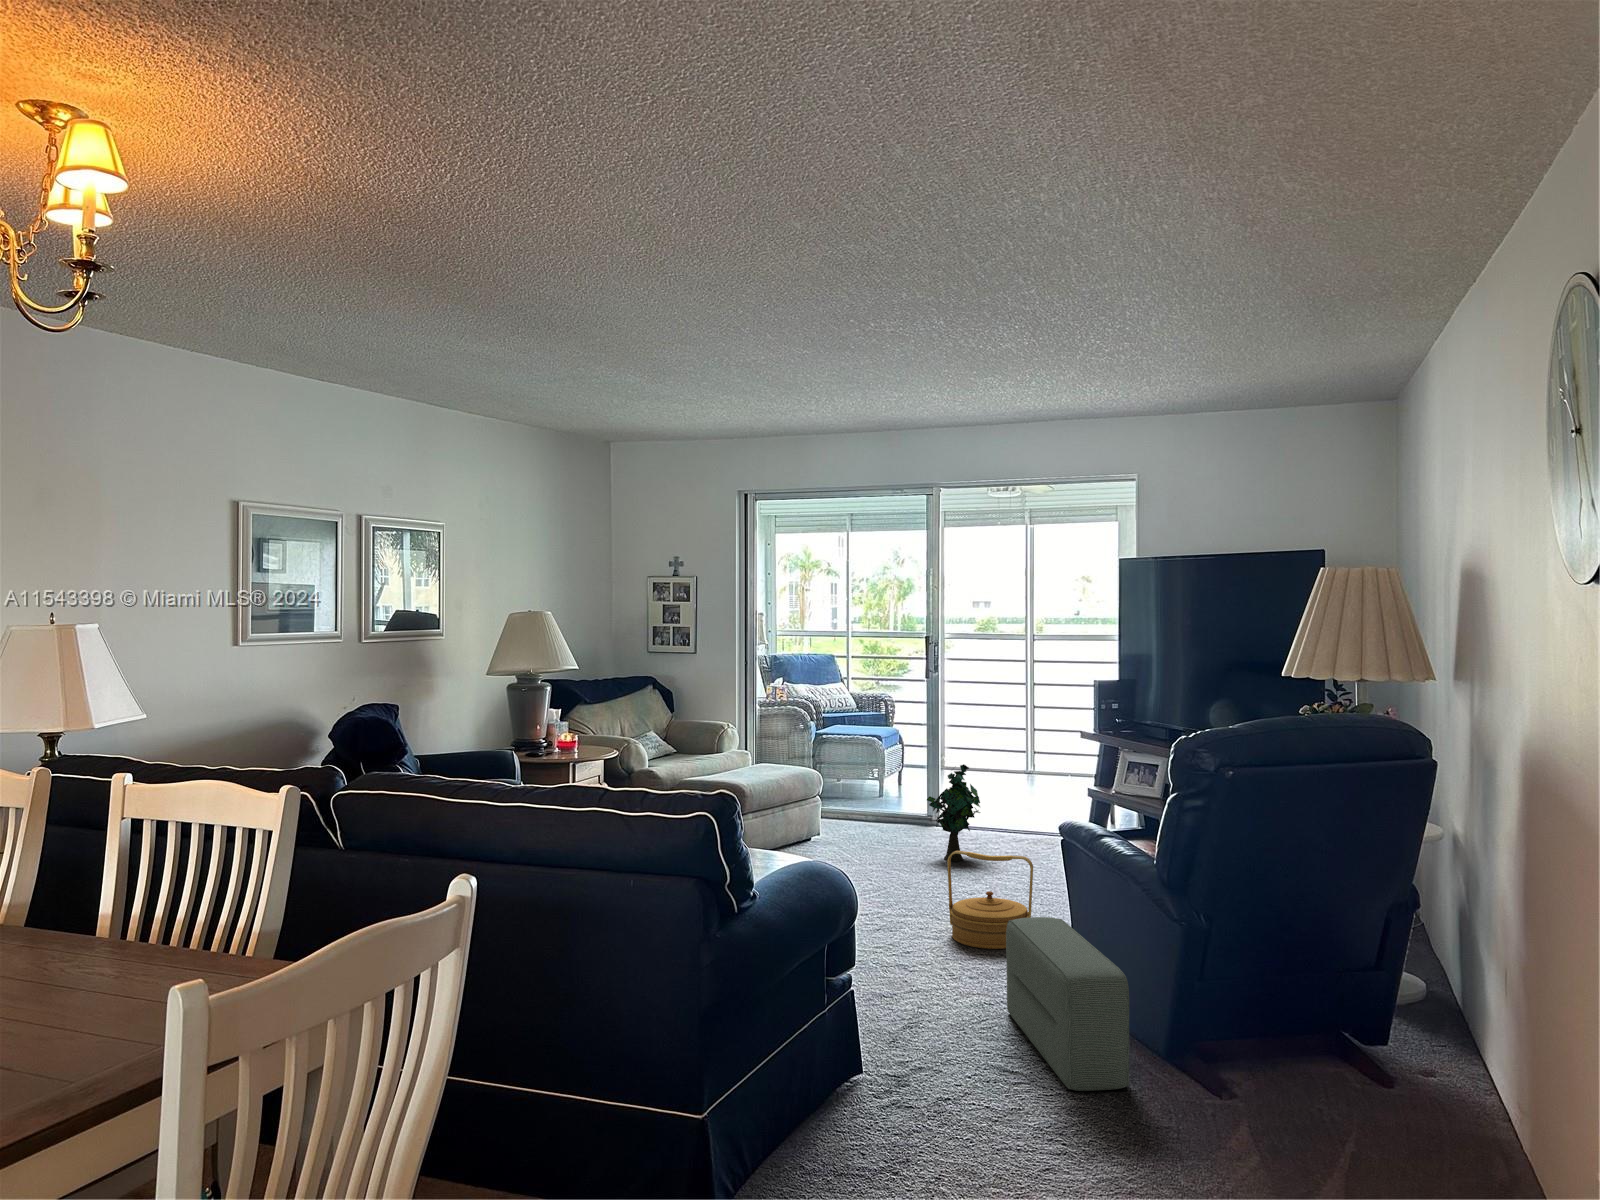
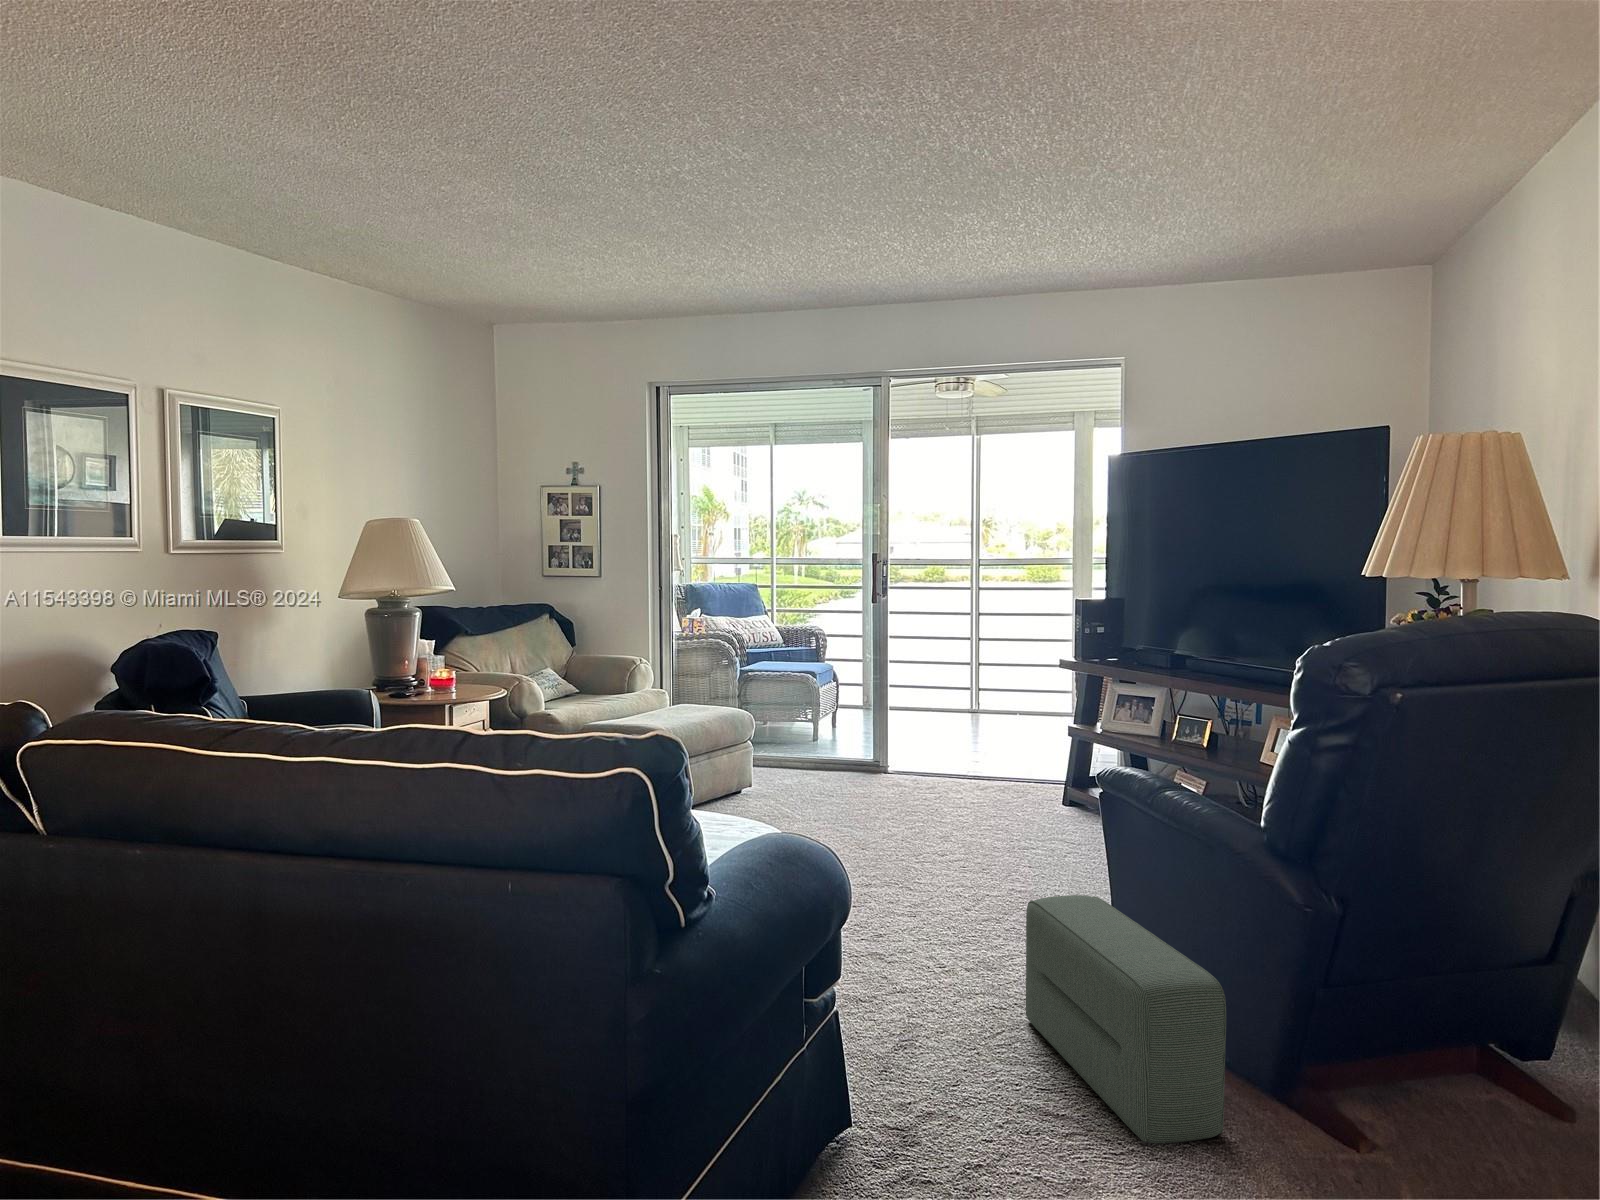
decorative plant: present [927,764,980,861] -> none [878,702,942,815]
basket: present [947,851,1033,949] -> none [924,806,1032,928]

